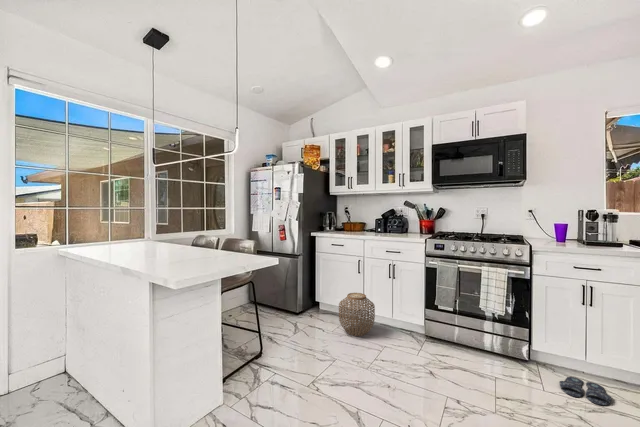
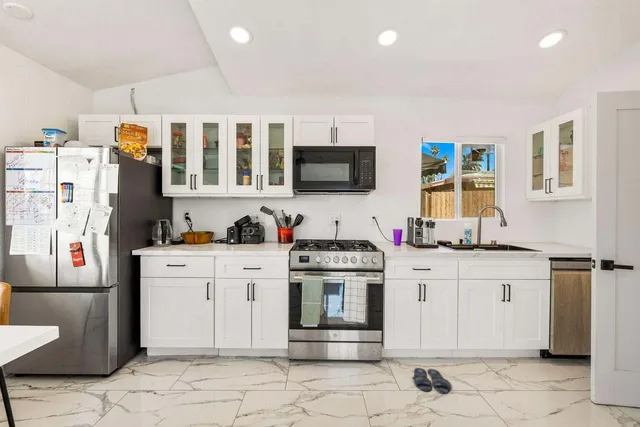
woven basket: present [339,293,375,336] -> none [179,326,230,387]

